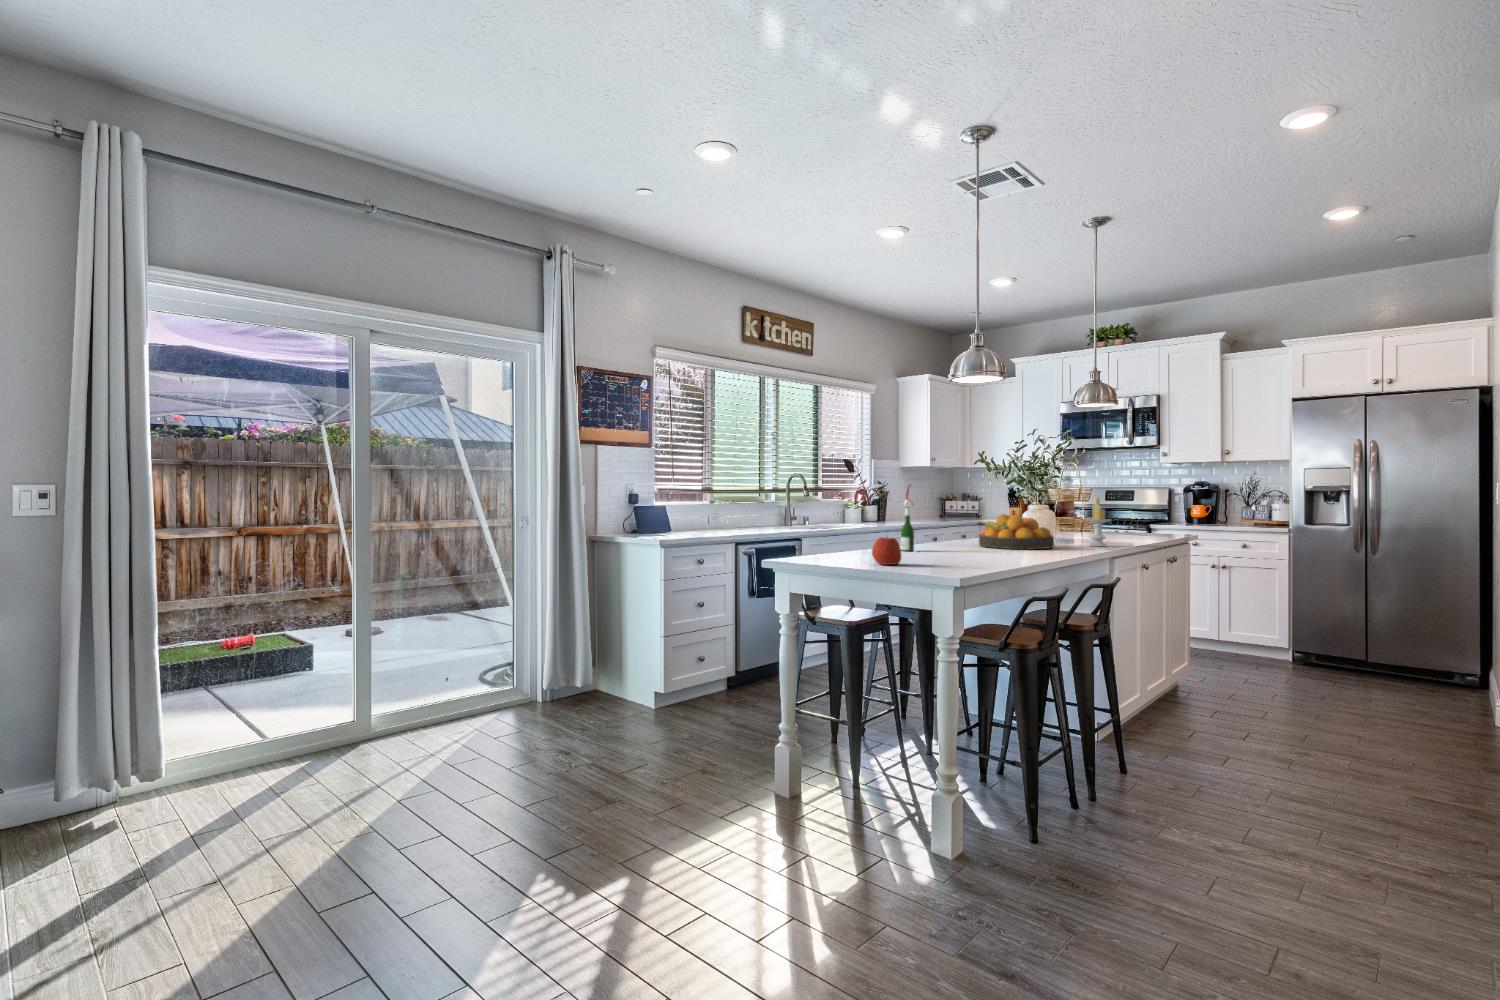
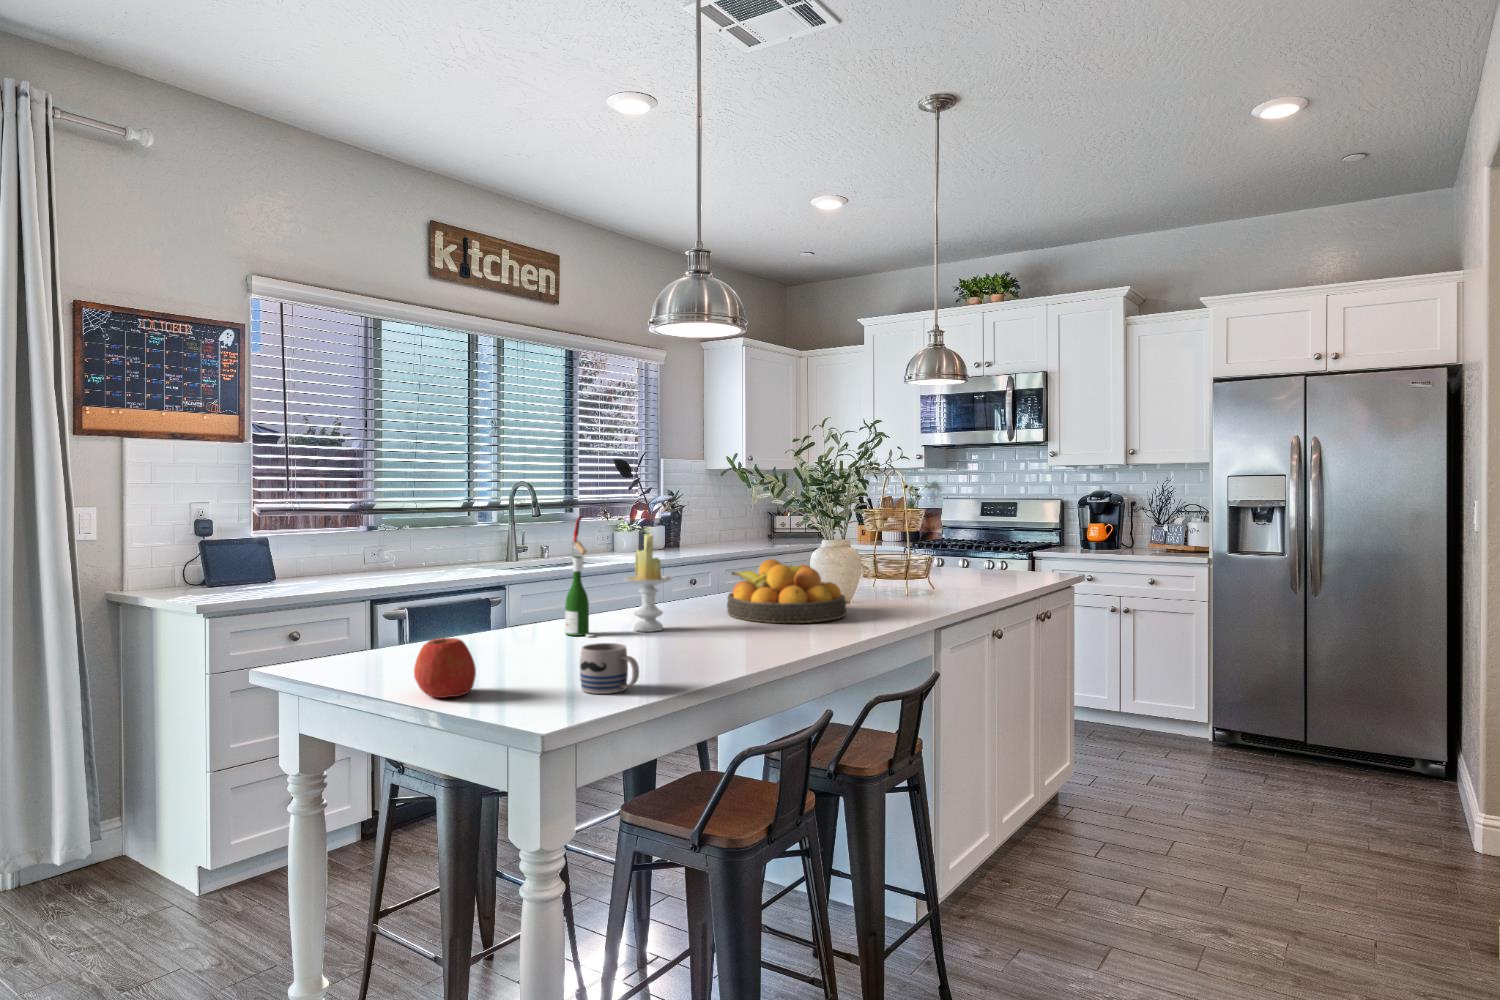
candle: present [1086,497,1111,546] -> present [624,534,672,632]
mug: none [950,543,983,566] -> present [580,643,639,694]

